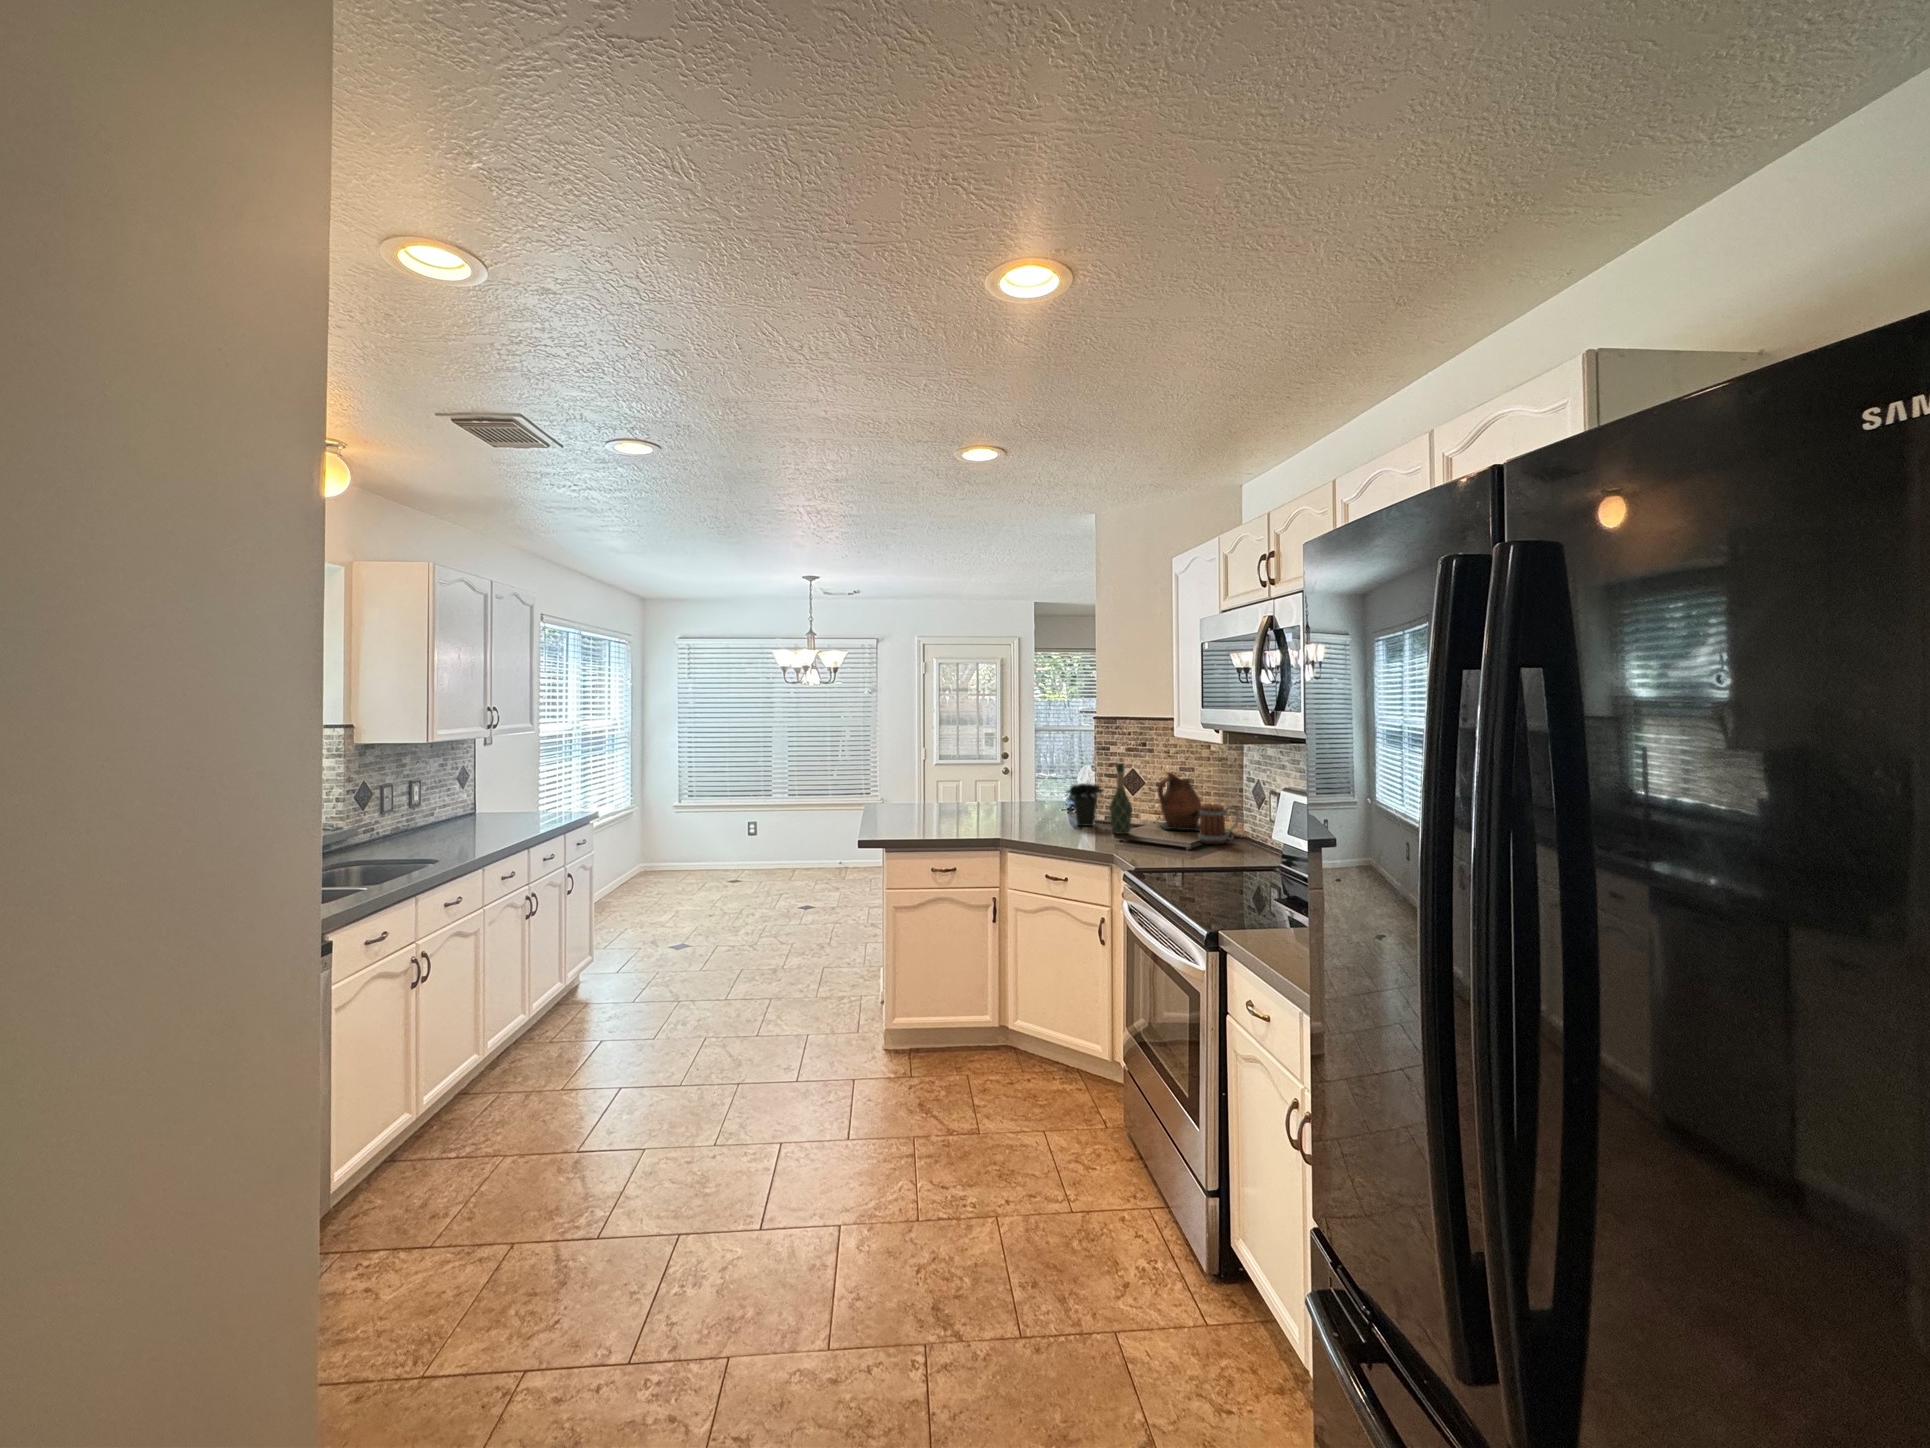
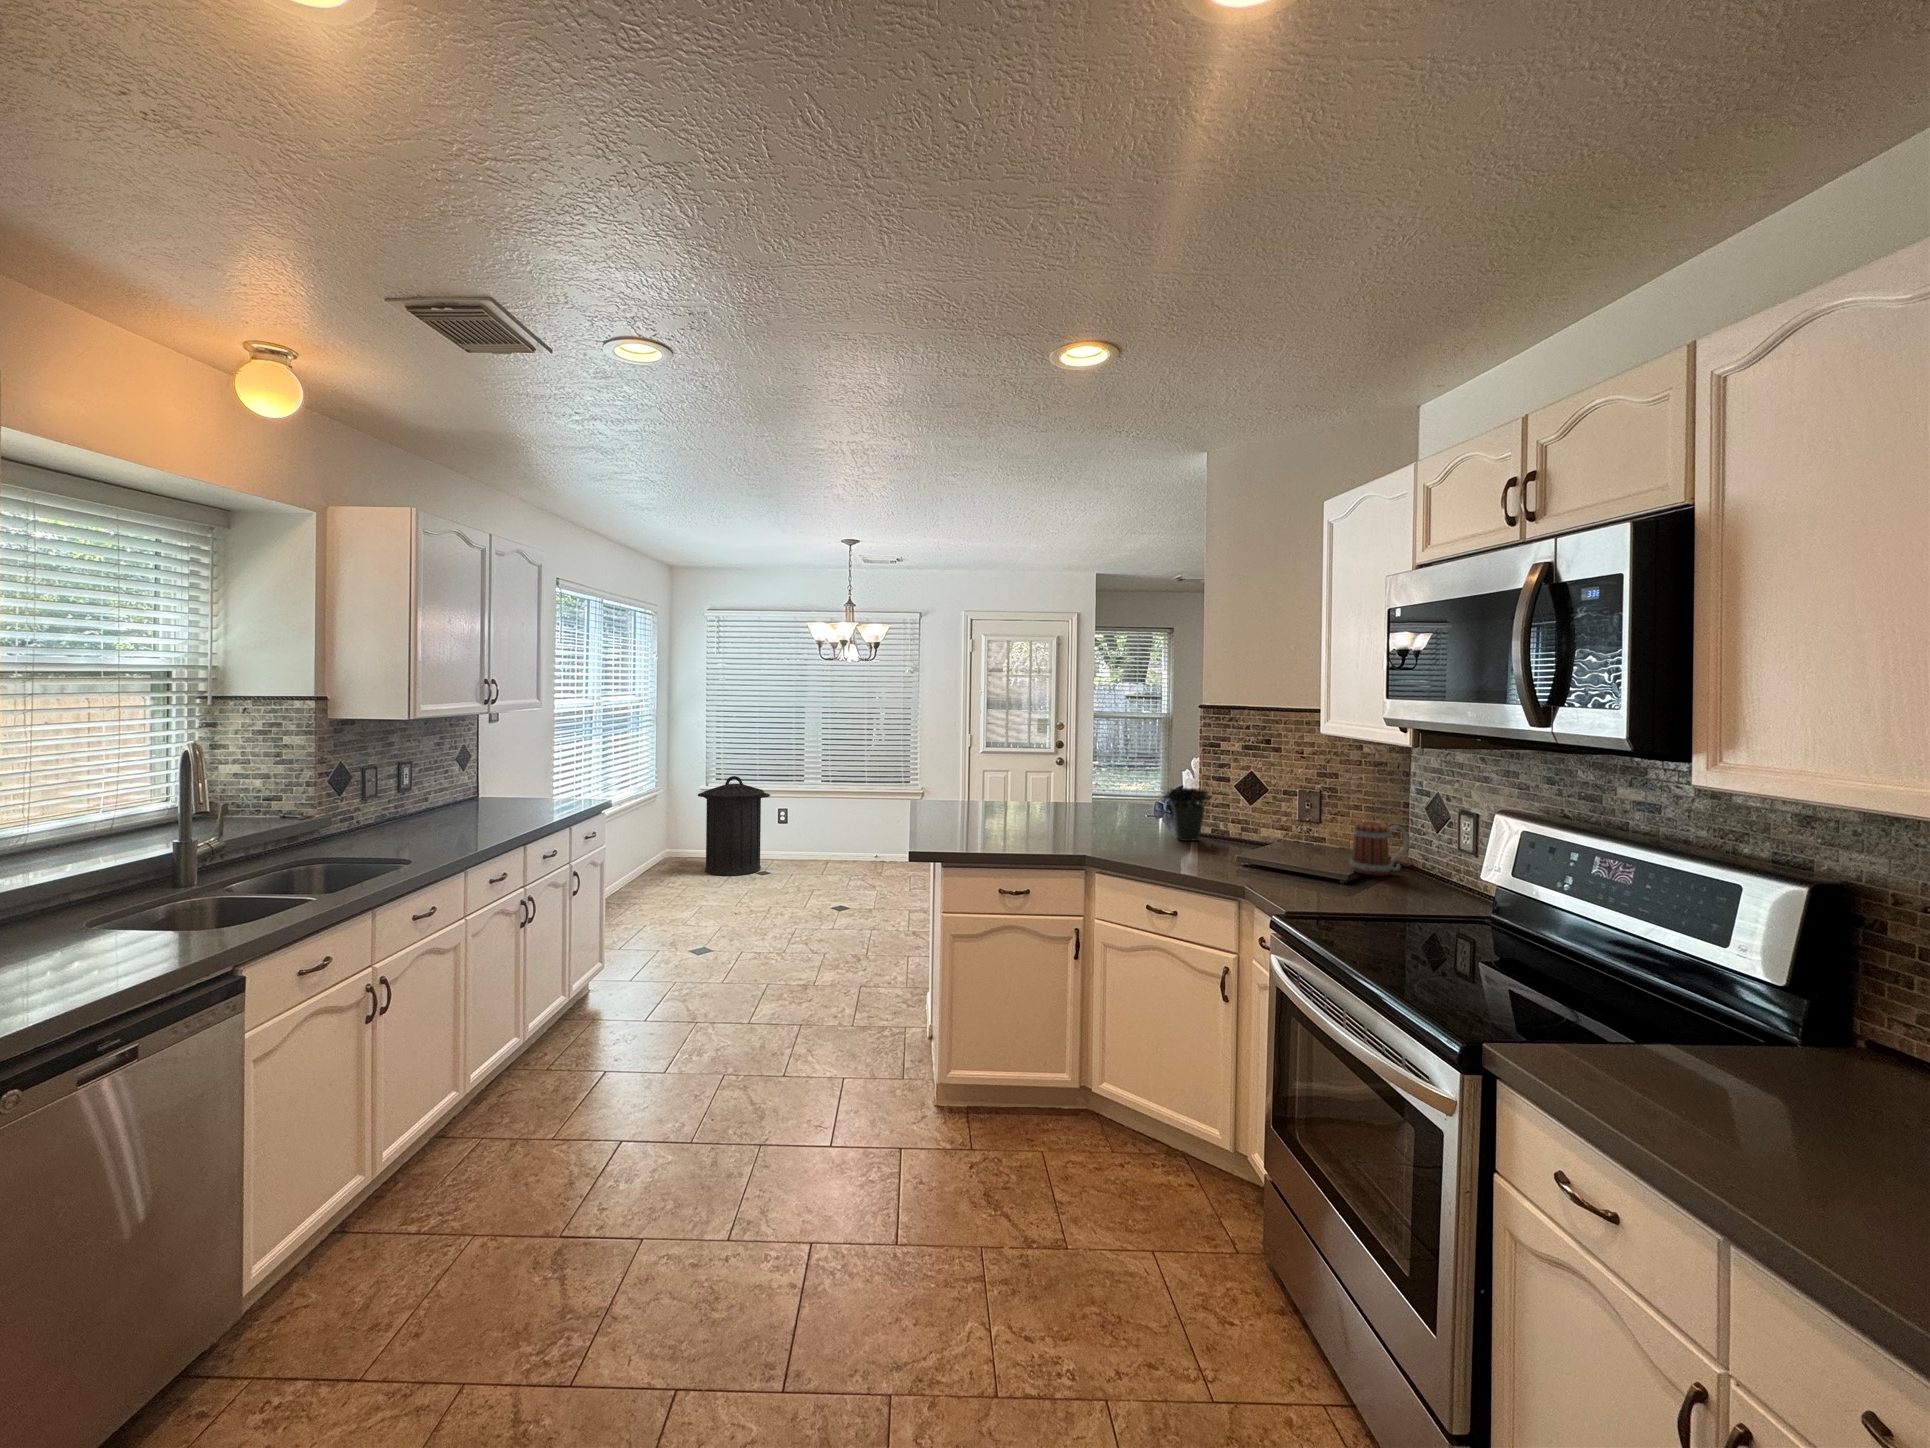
wine bottle: present [1109,763,1132,834] -> none [1225,764,1255,855]
ceramic pitcher: present [1158,772,1201,831] -> none [1283,776,1347,855]
trash can: none [670,792,740,886] -> present [698,776,770,876]

